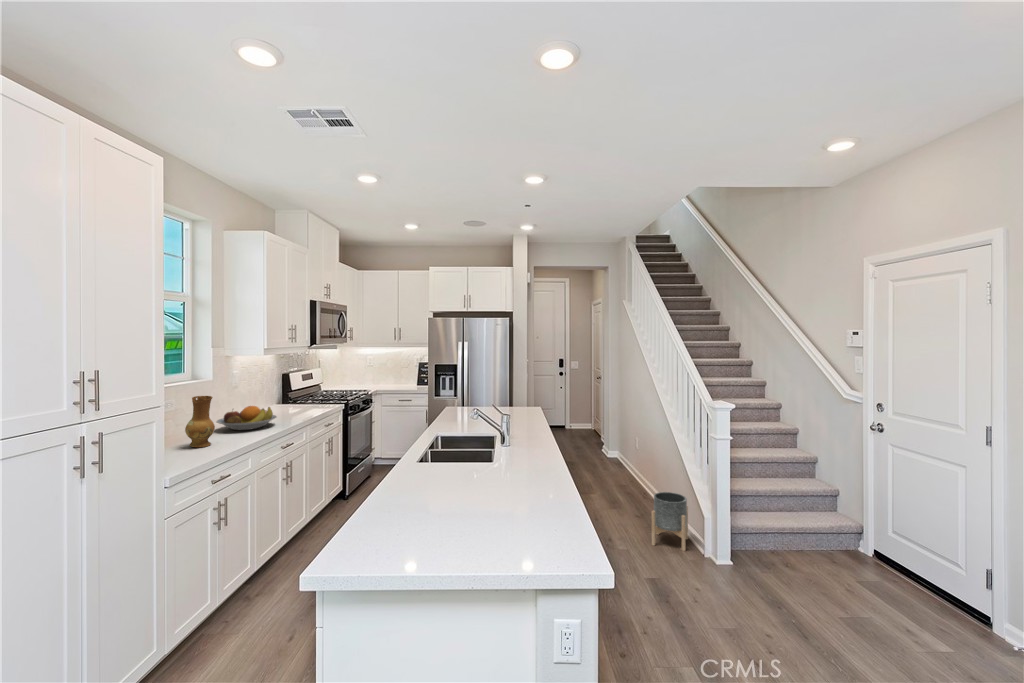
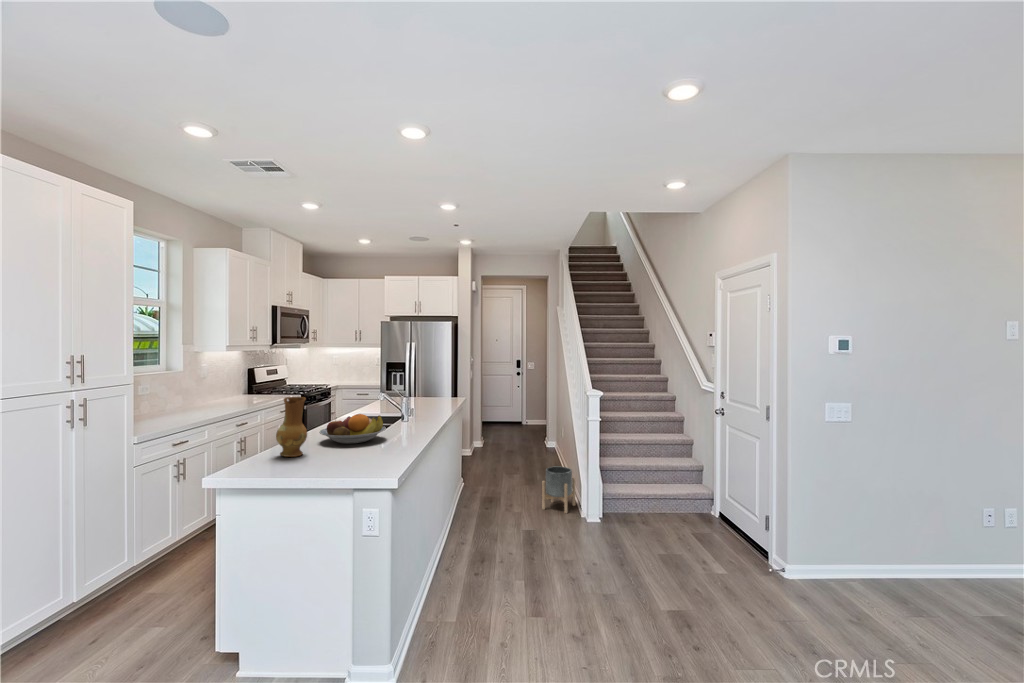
ceramic jug: present [185,396,215,447] -> present [276,397,307,457]
fruit bowl: present [216,406,277,430] -> present [319,414,386,444]

